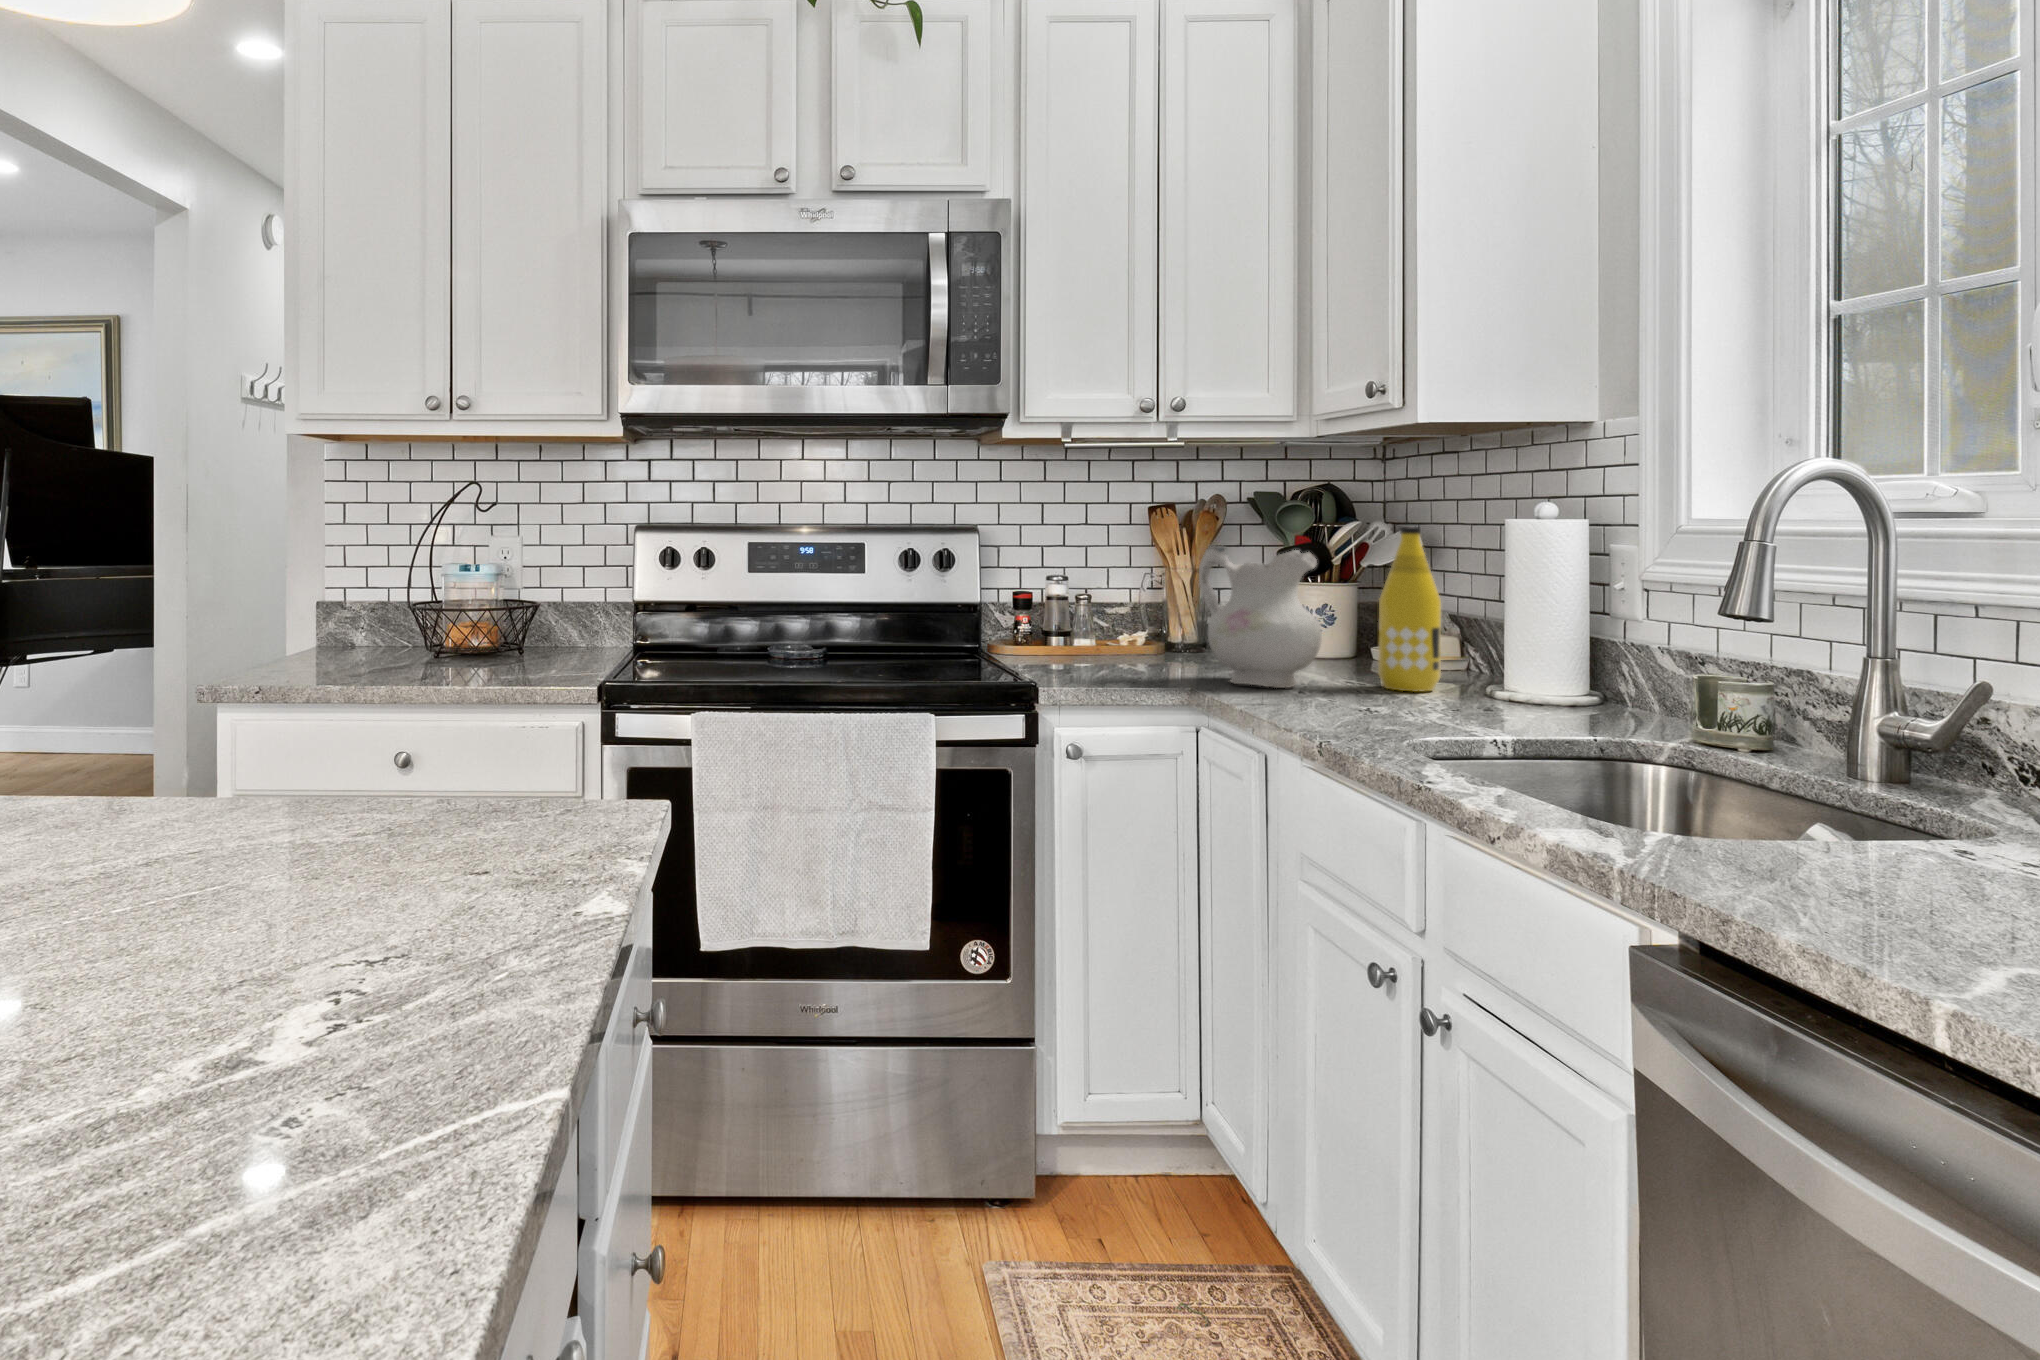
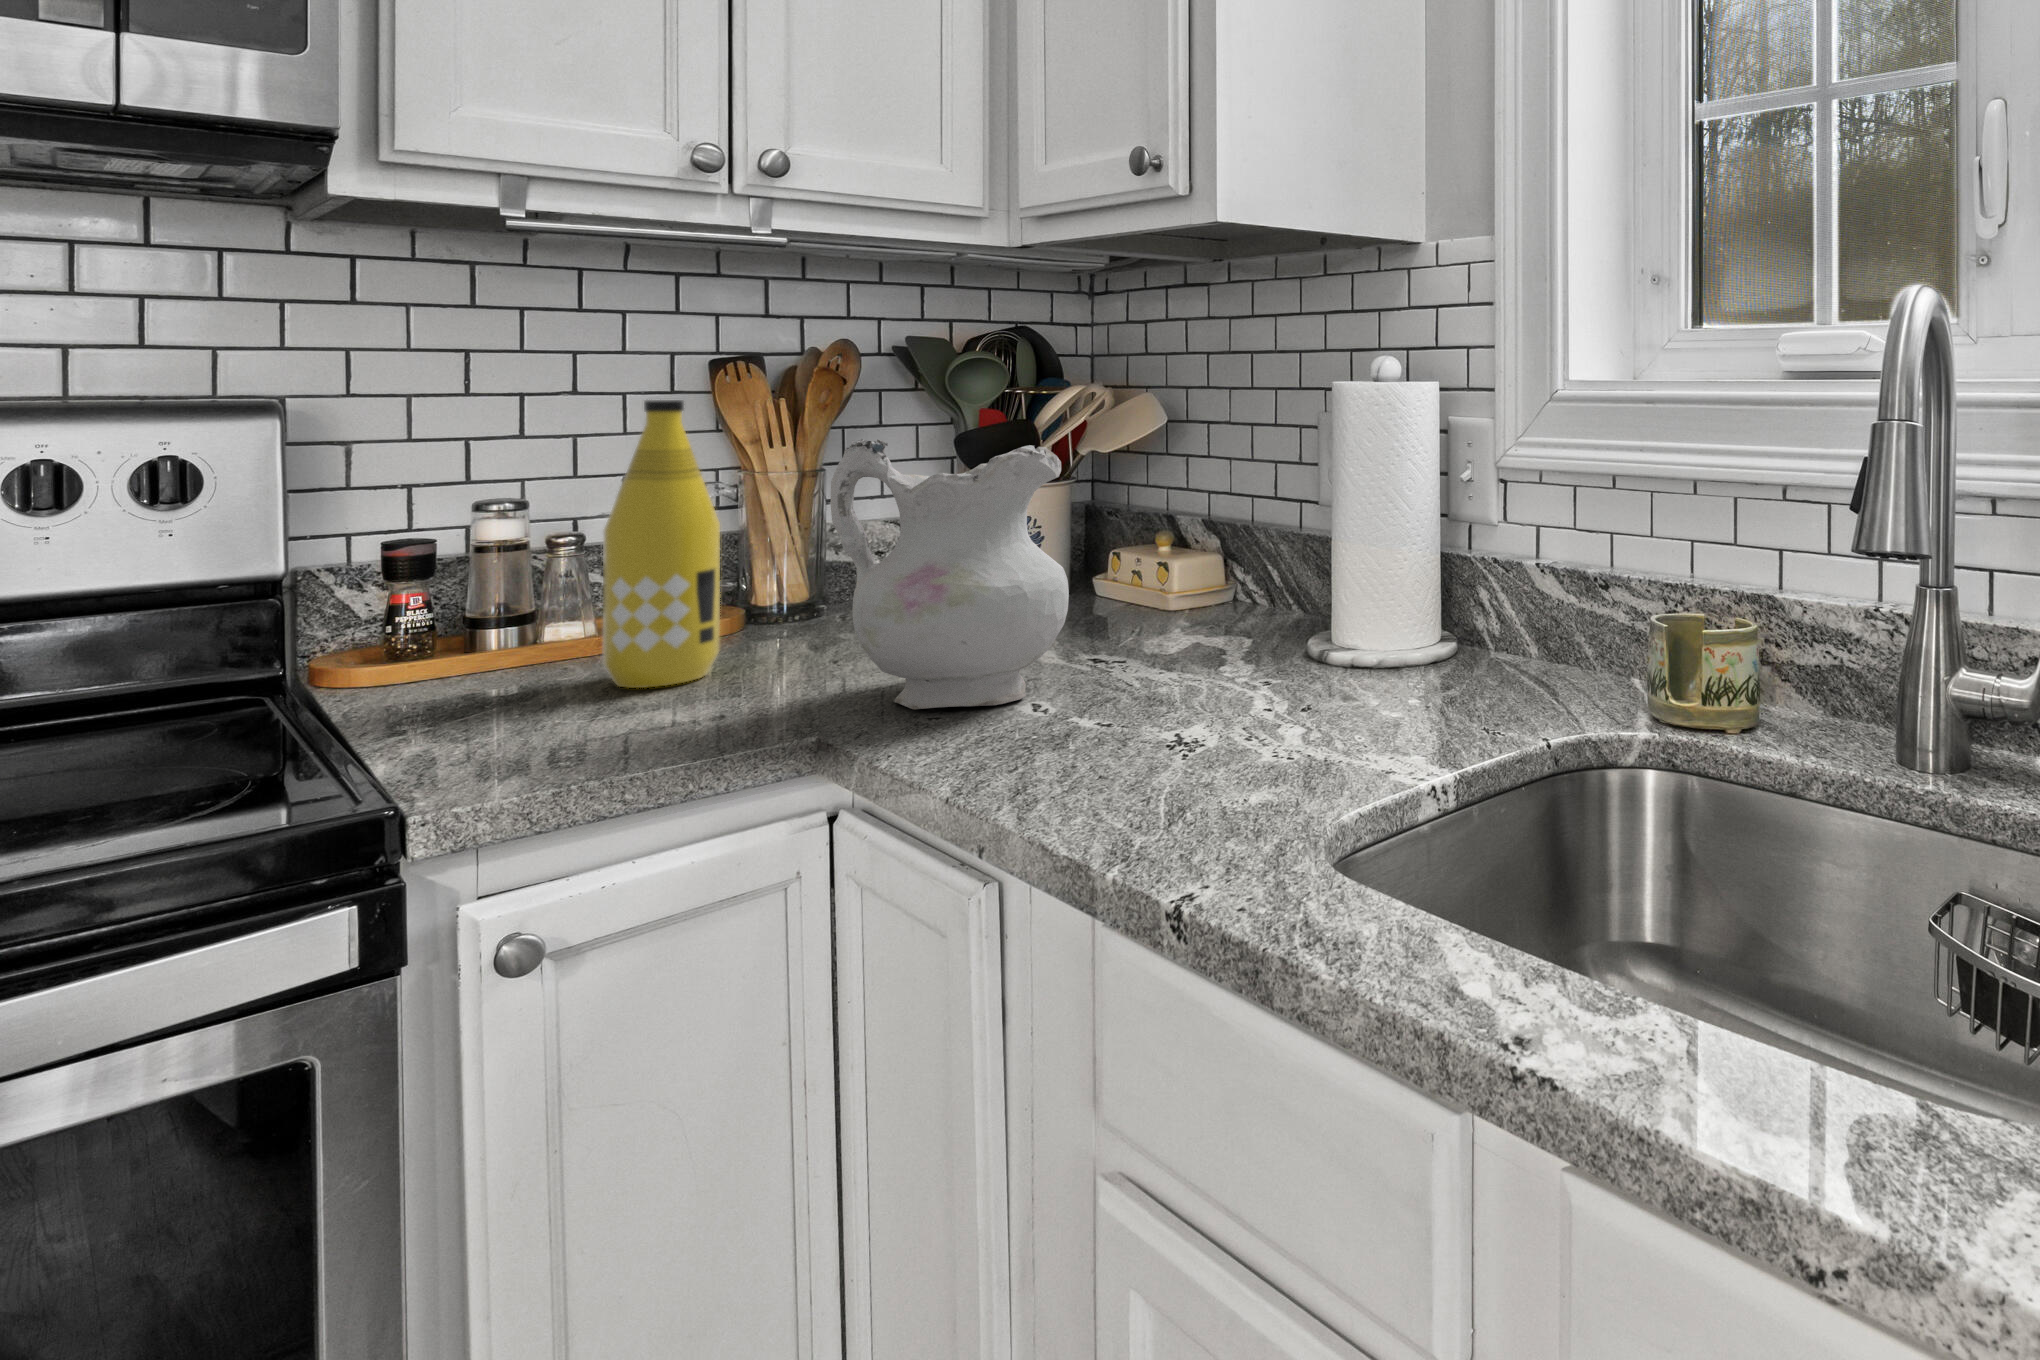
bottle: present [1378,527,1441,691] -> present [602,400,720,688]

